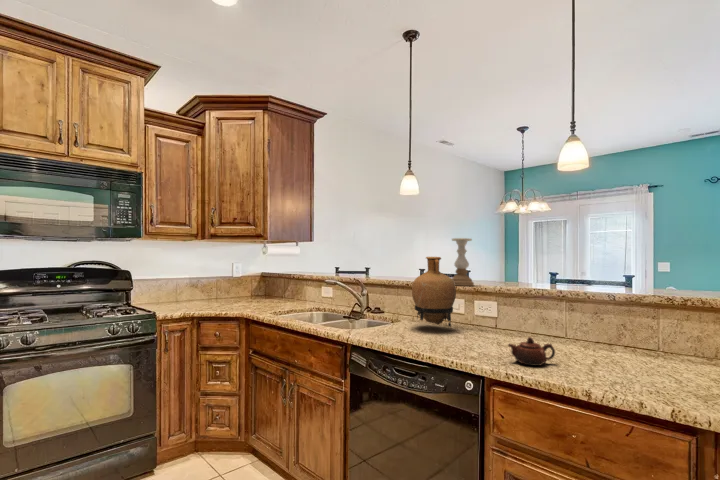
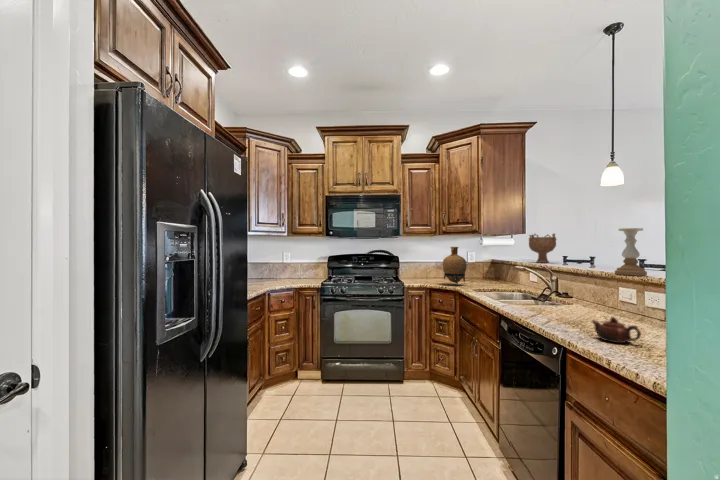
decorative bowl: none [300,238,330,272] -> present [529,234,557,263]
vase: present [412,257,456,327] -> present [443,247,467,284]

